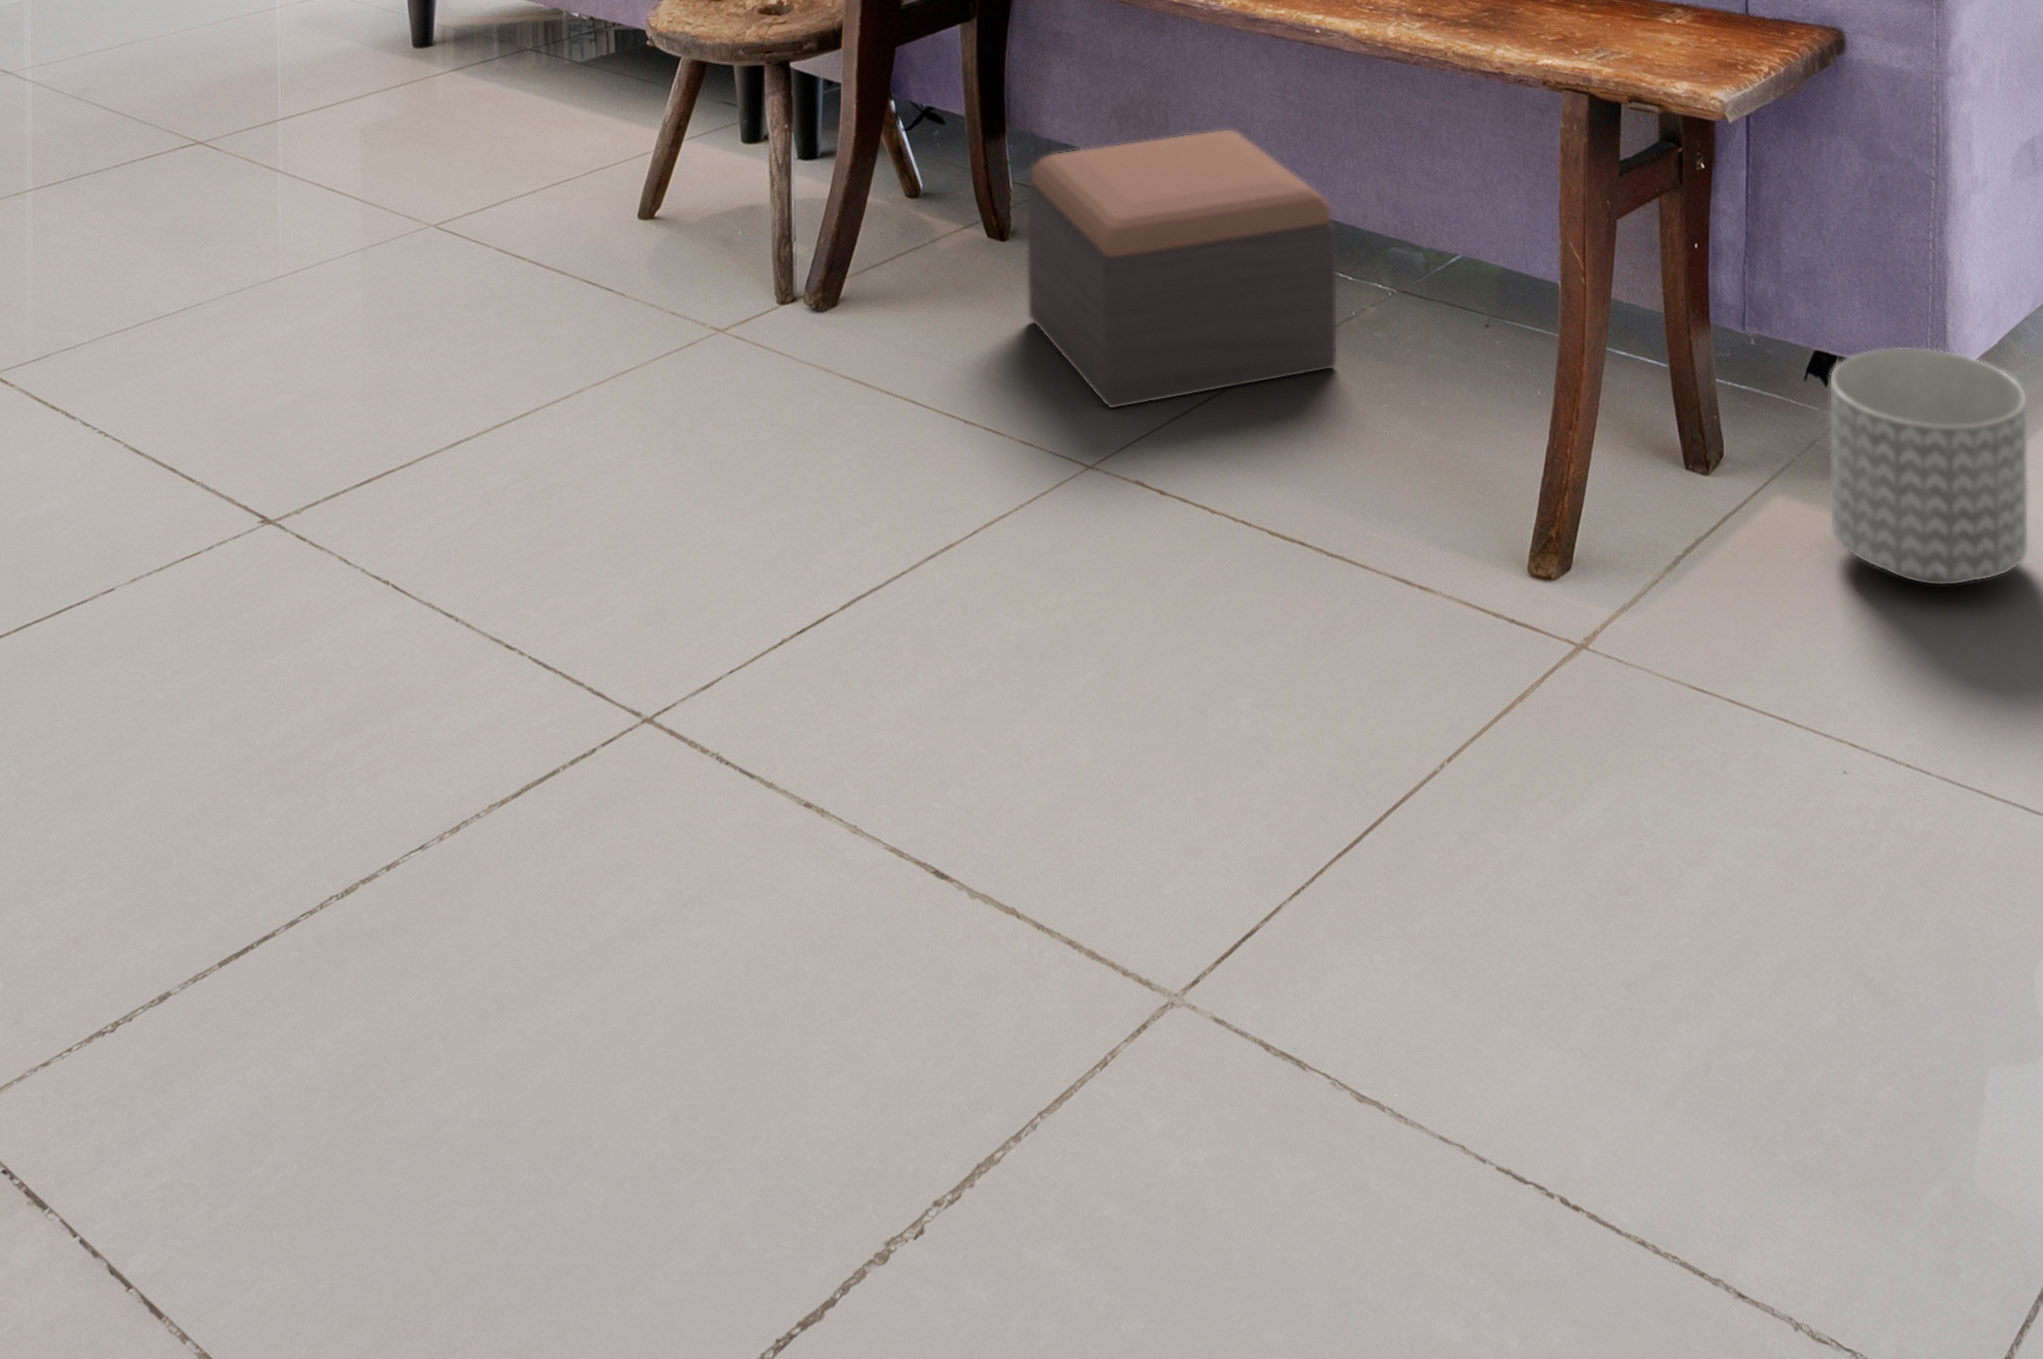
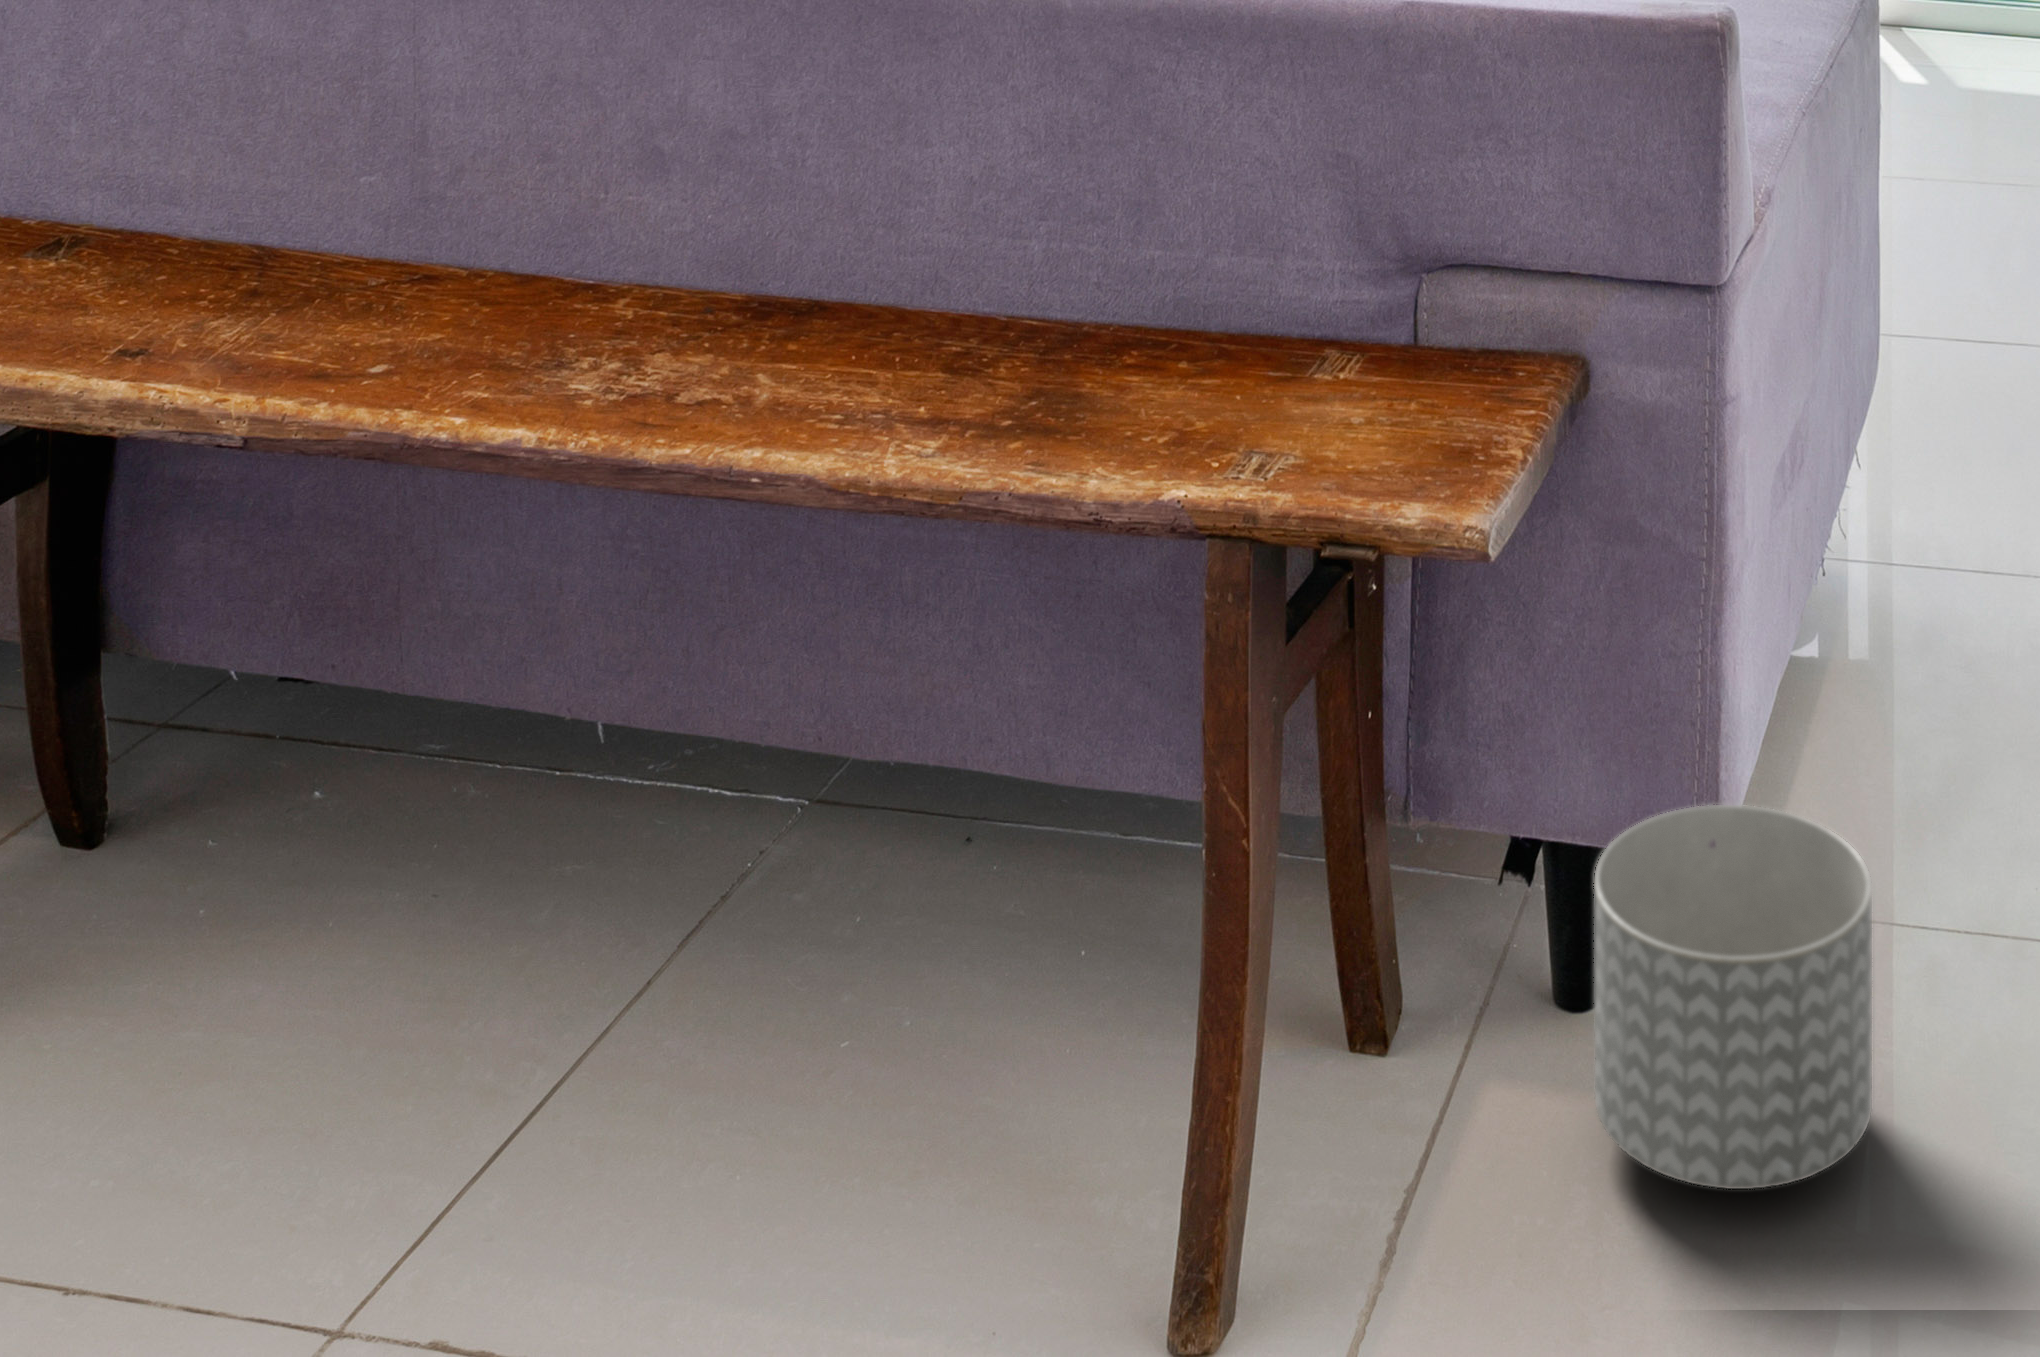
footstool: present [1028,130,1336,408] -> none [168,600,740,1171]

